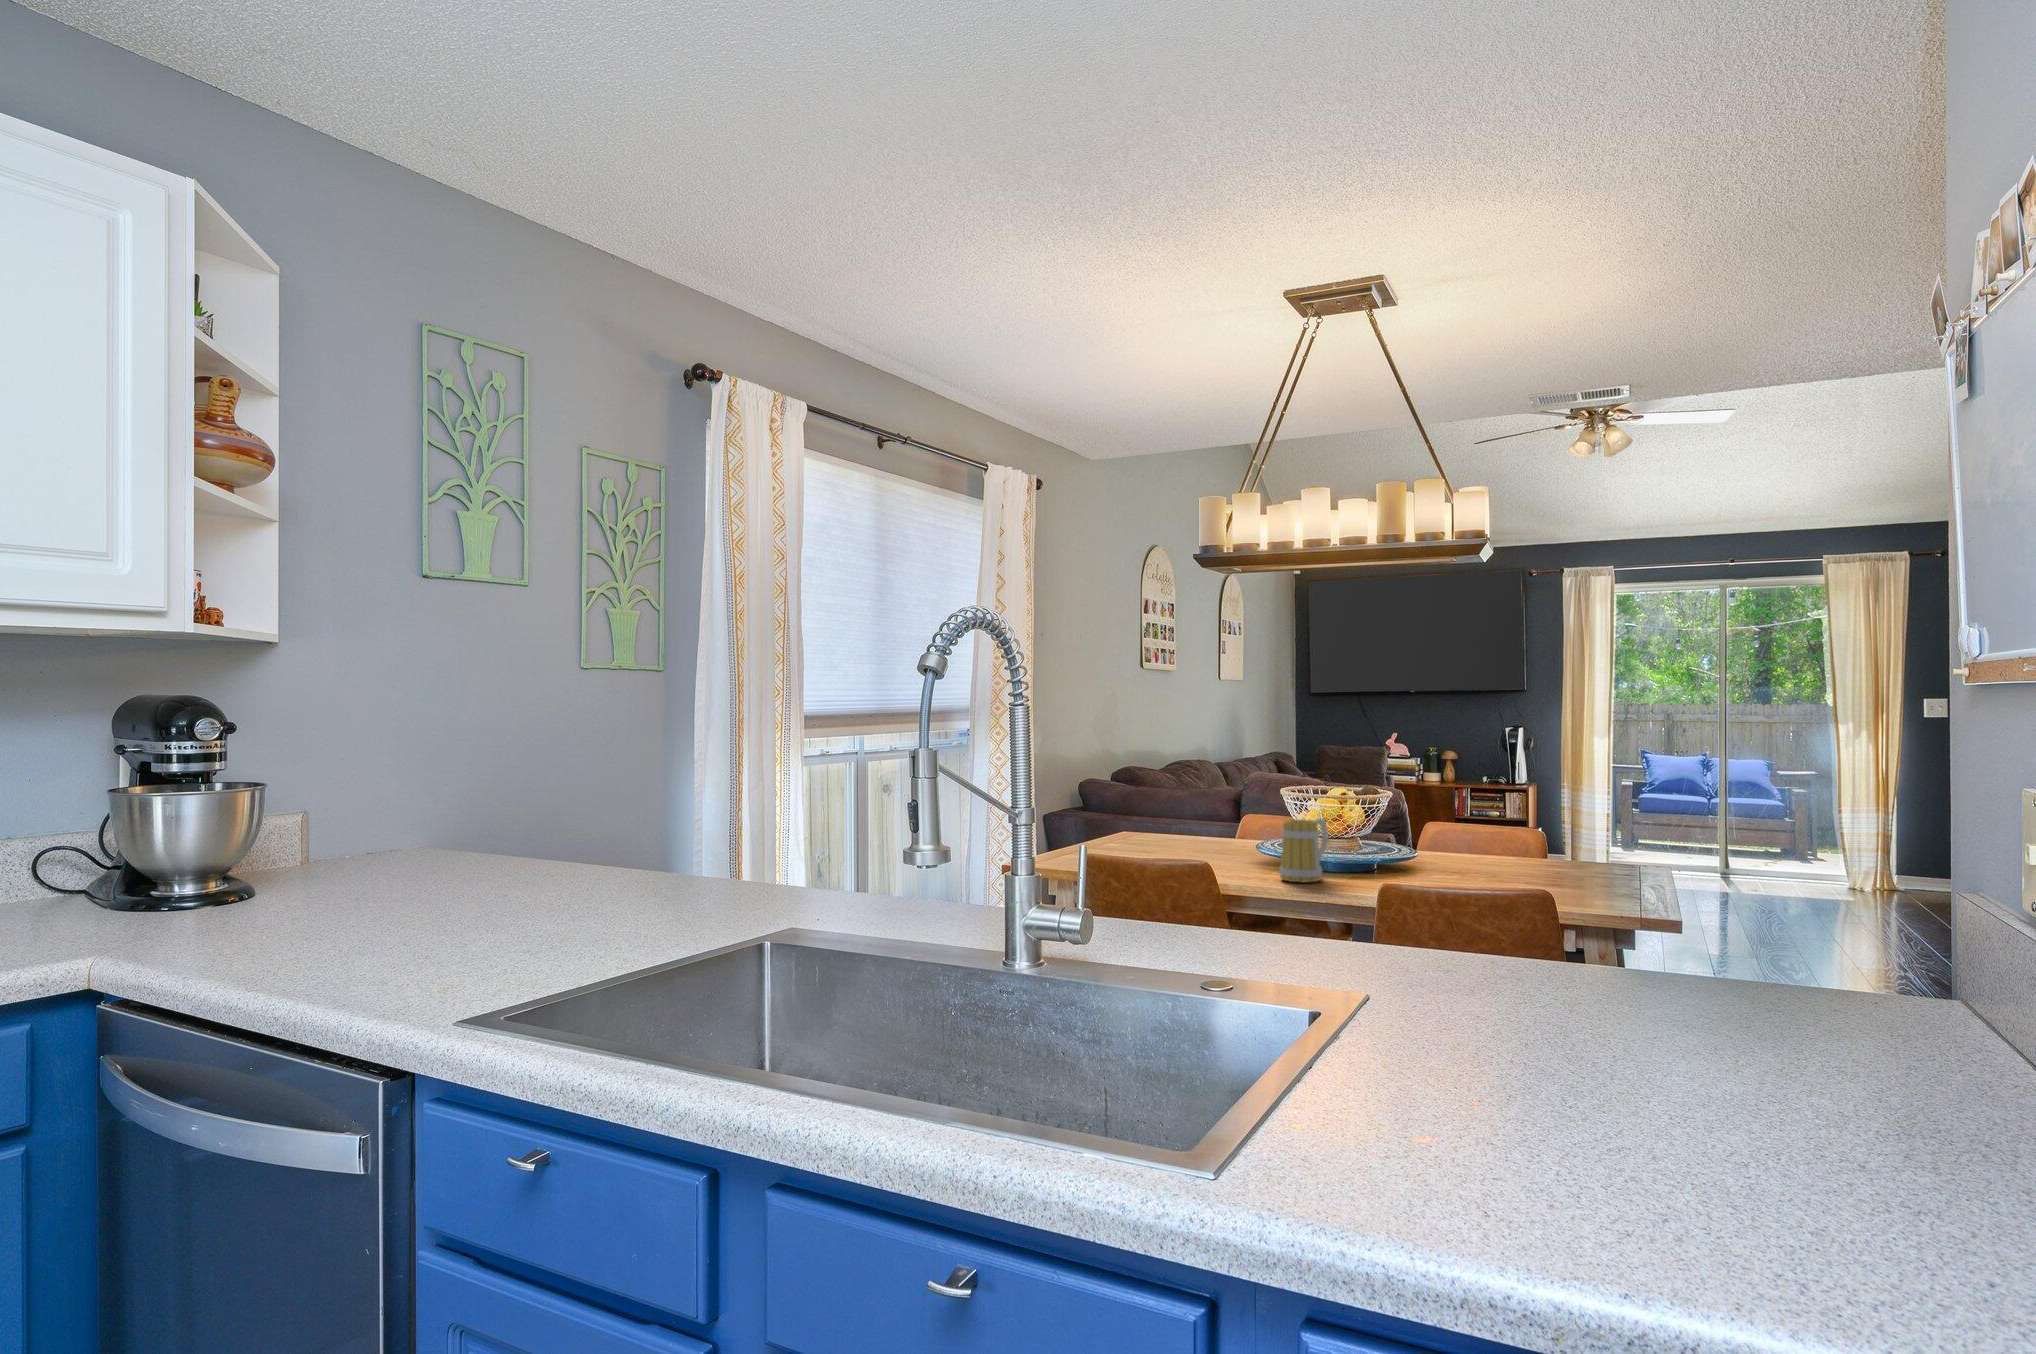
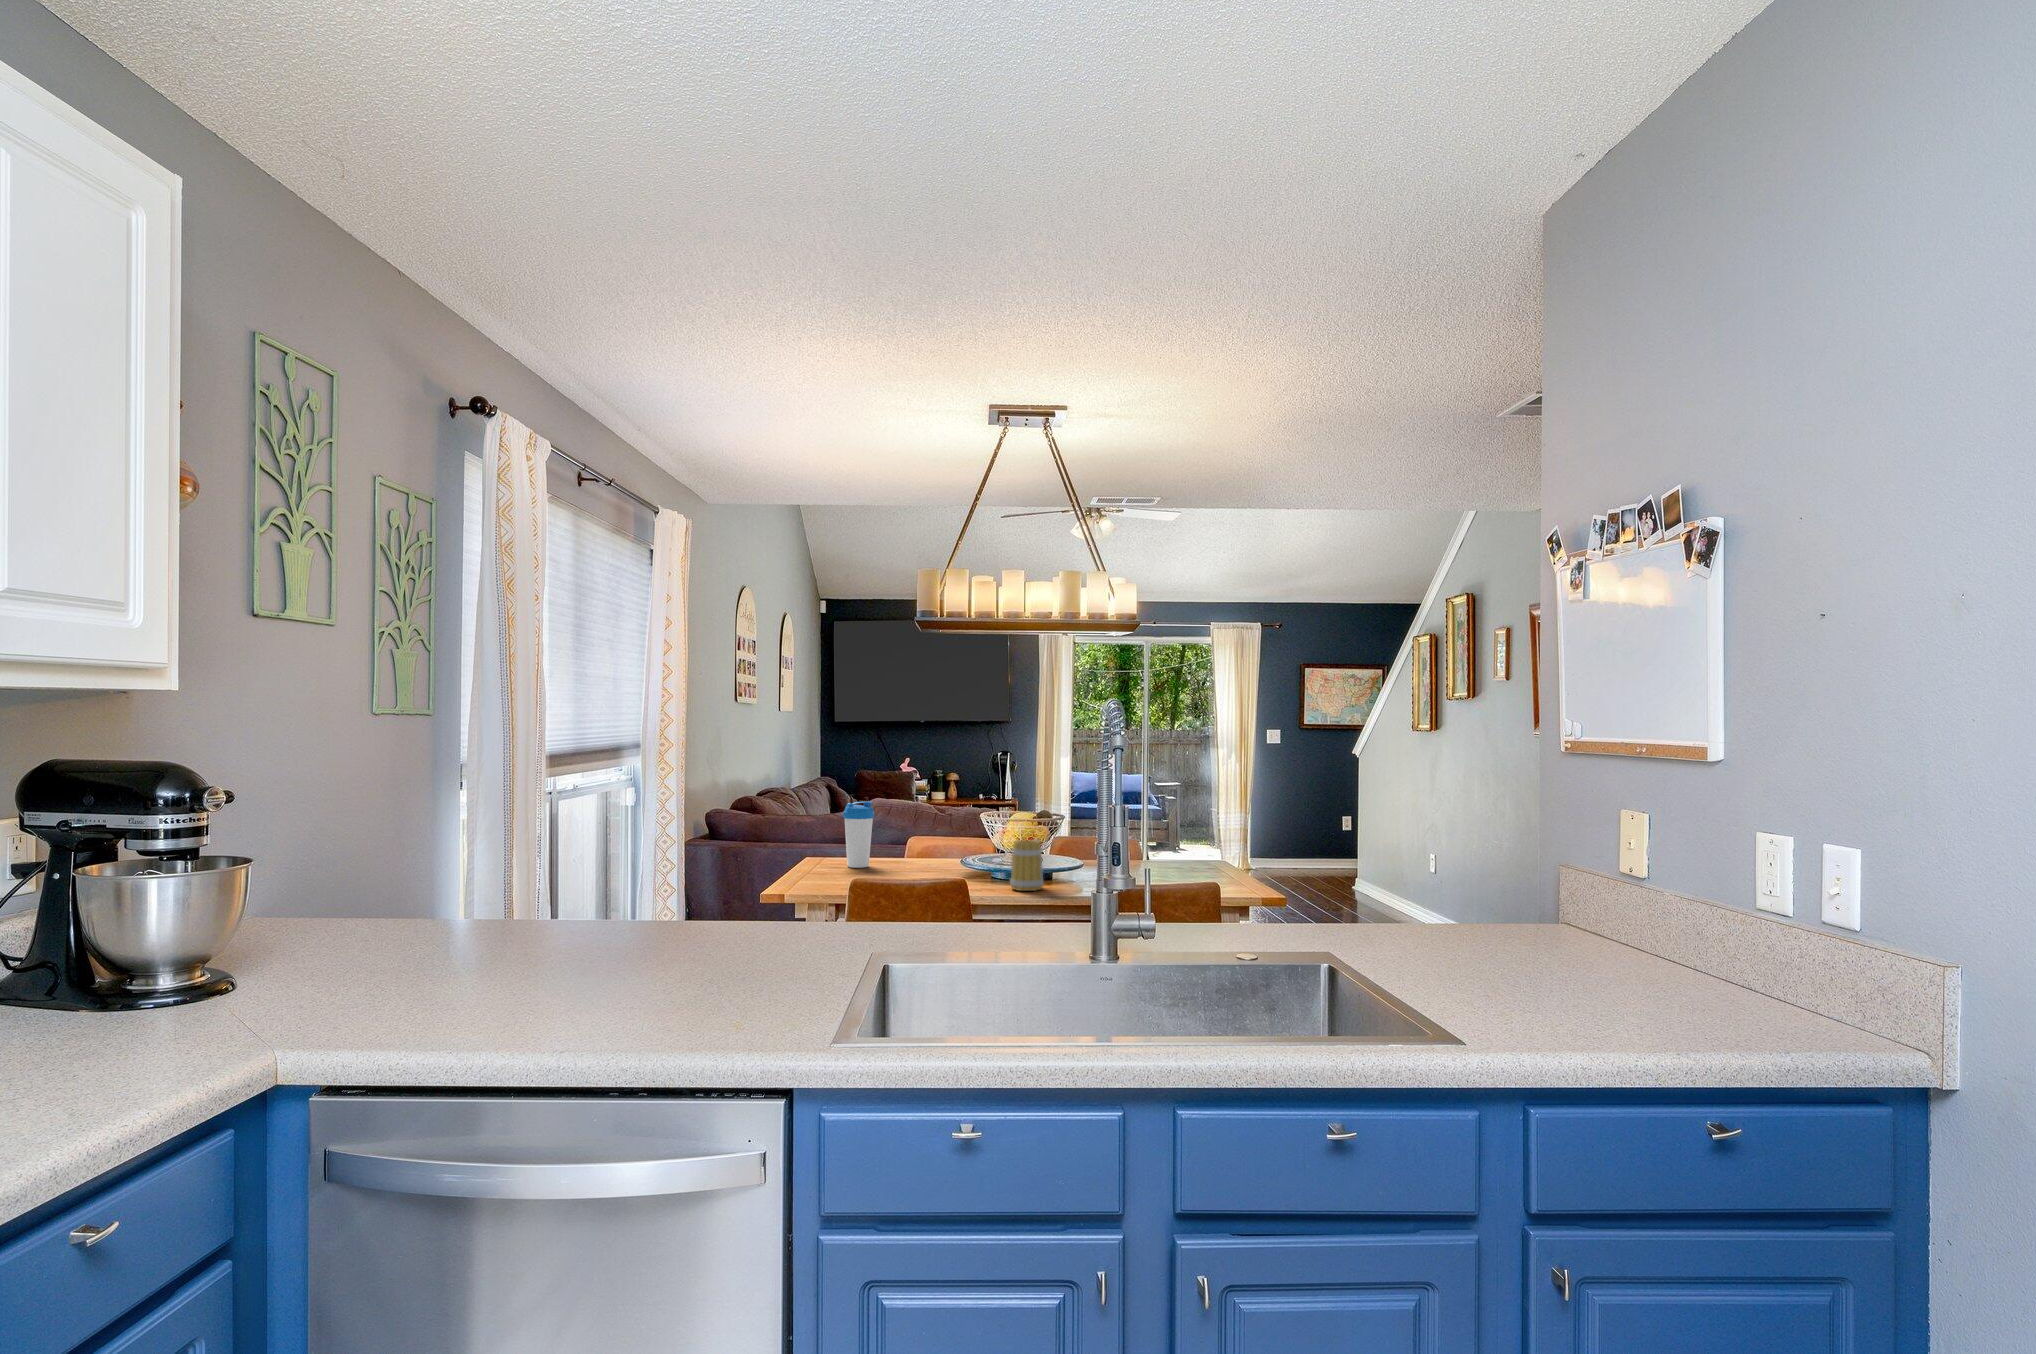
water bottle: none [1135,770,1171,845] -> present [843,801,874,868]

